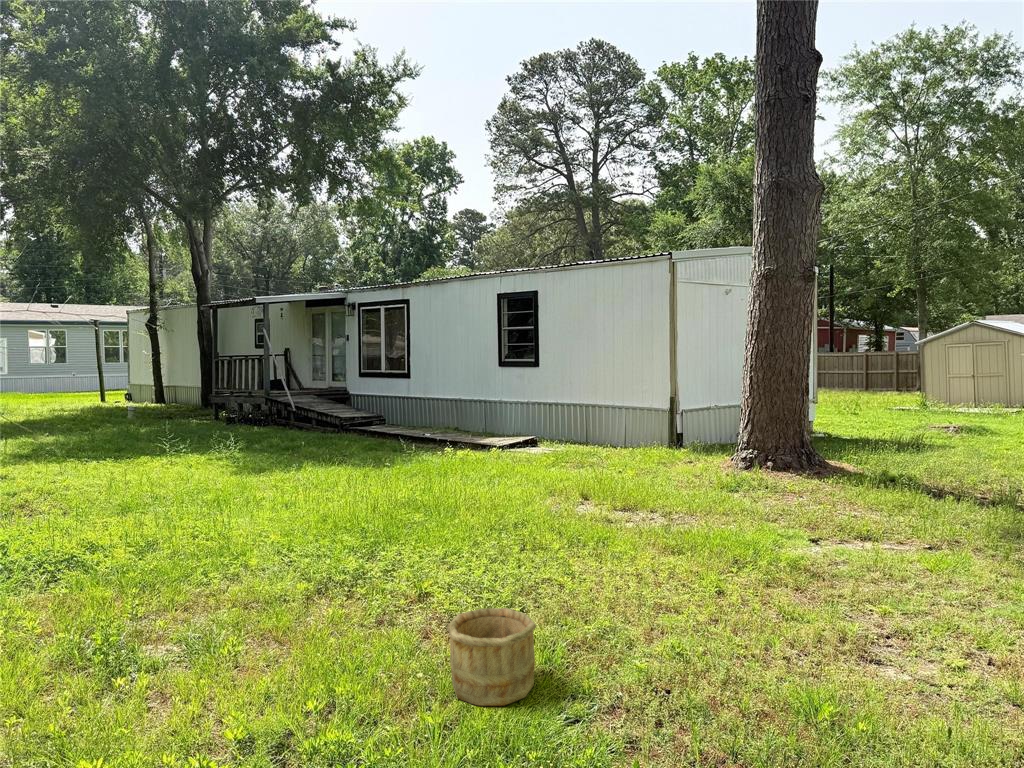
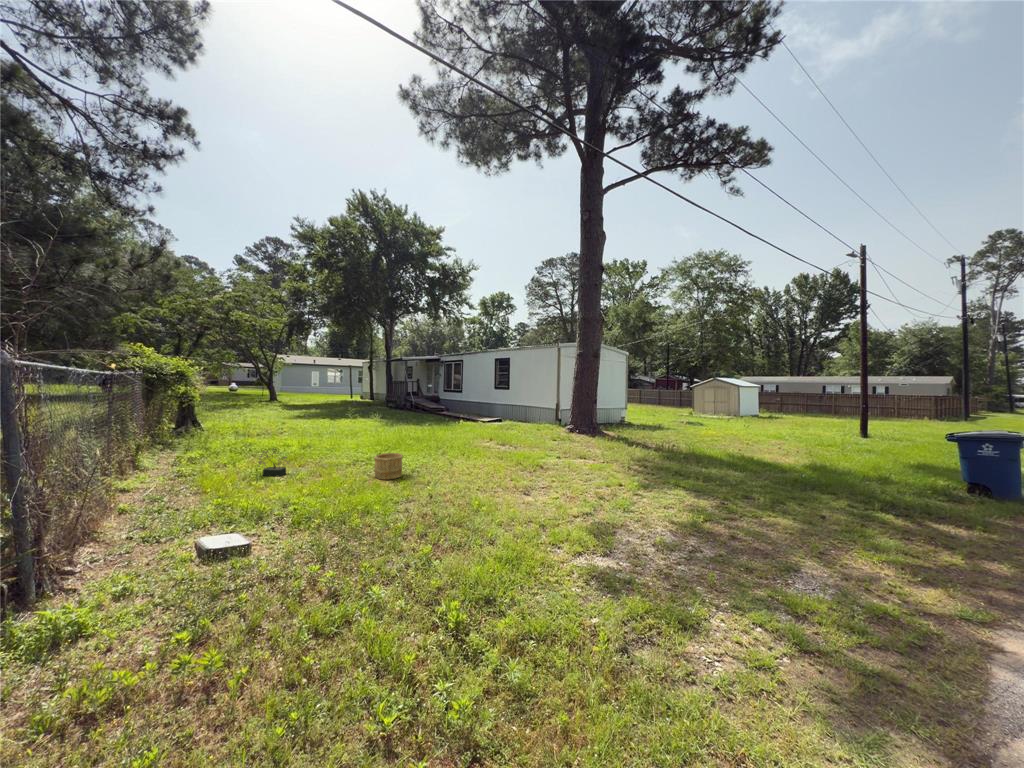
decorative plant: none [56,642,166,737] -> present [258,451,288,476]

